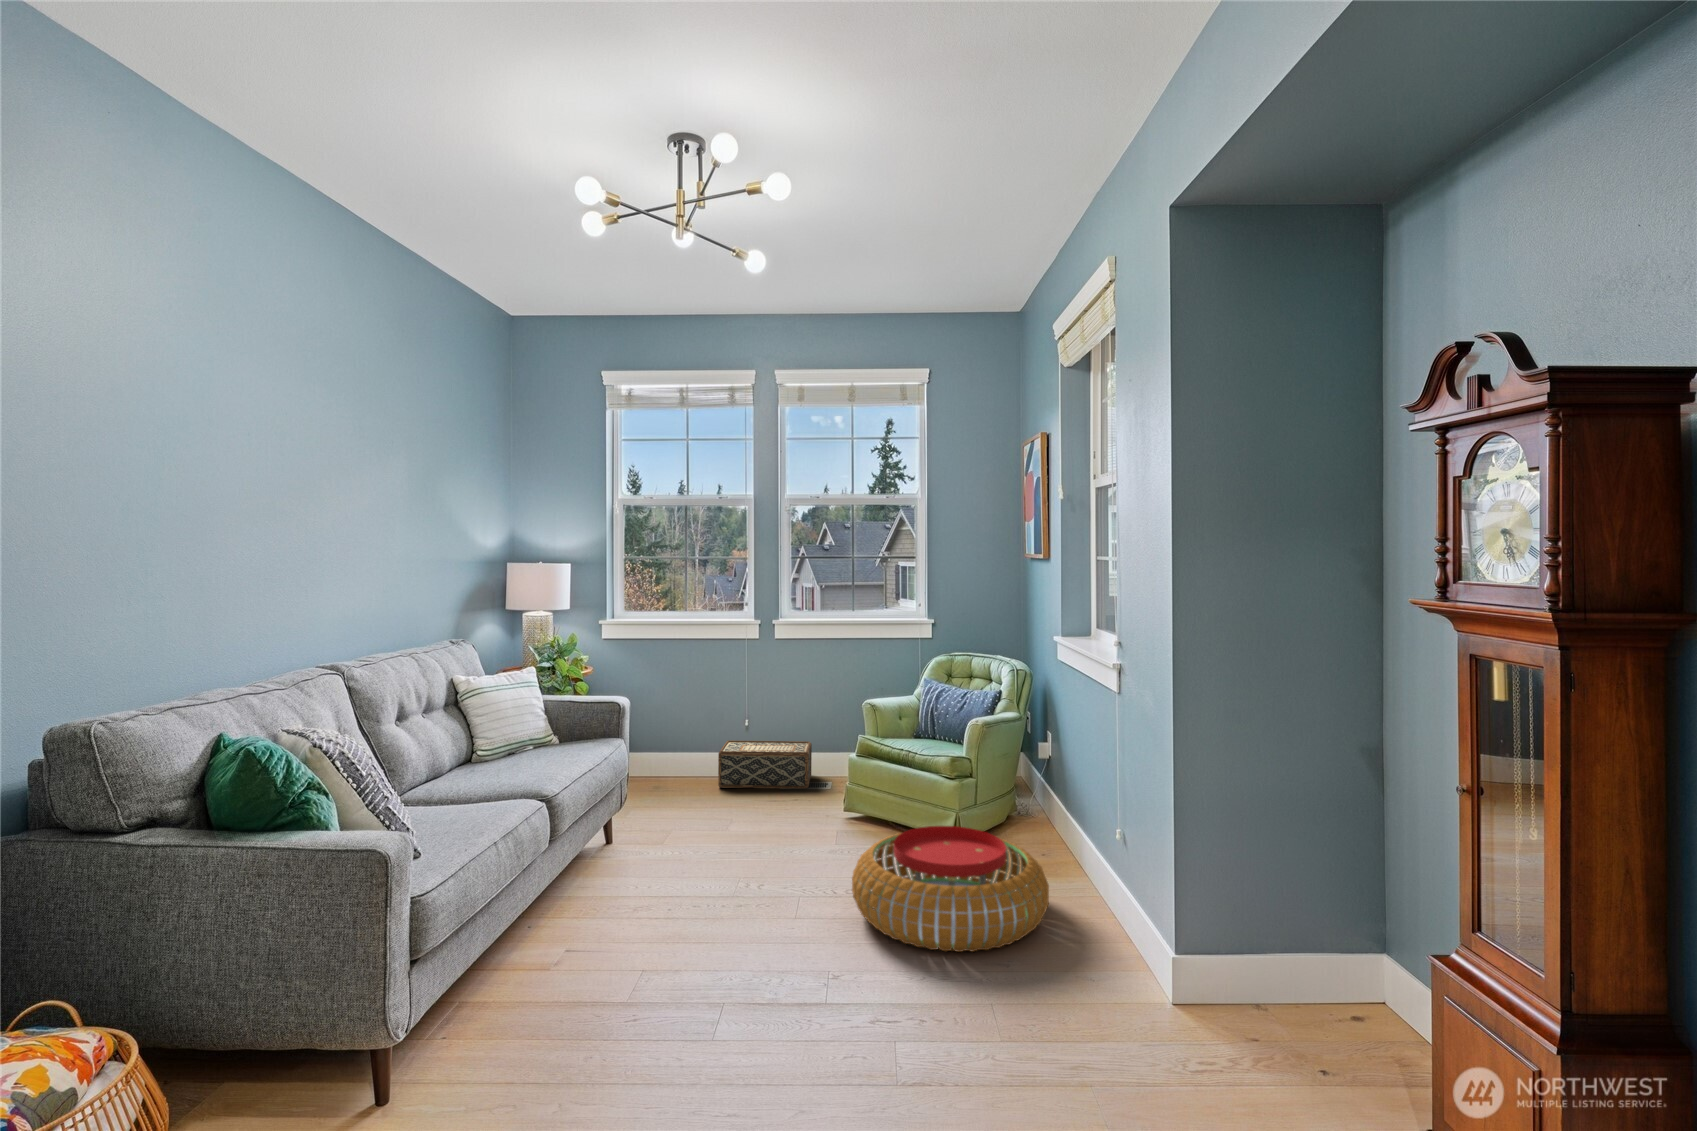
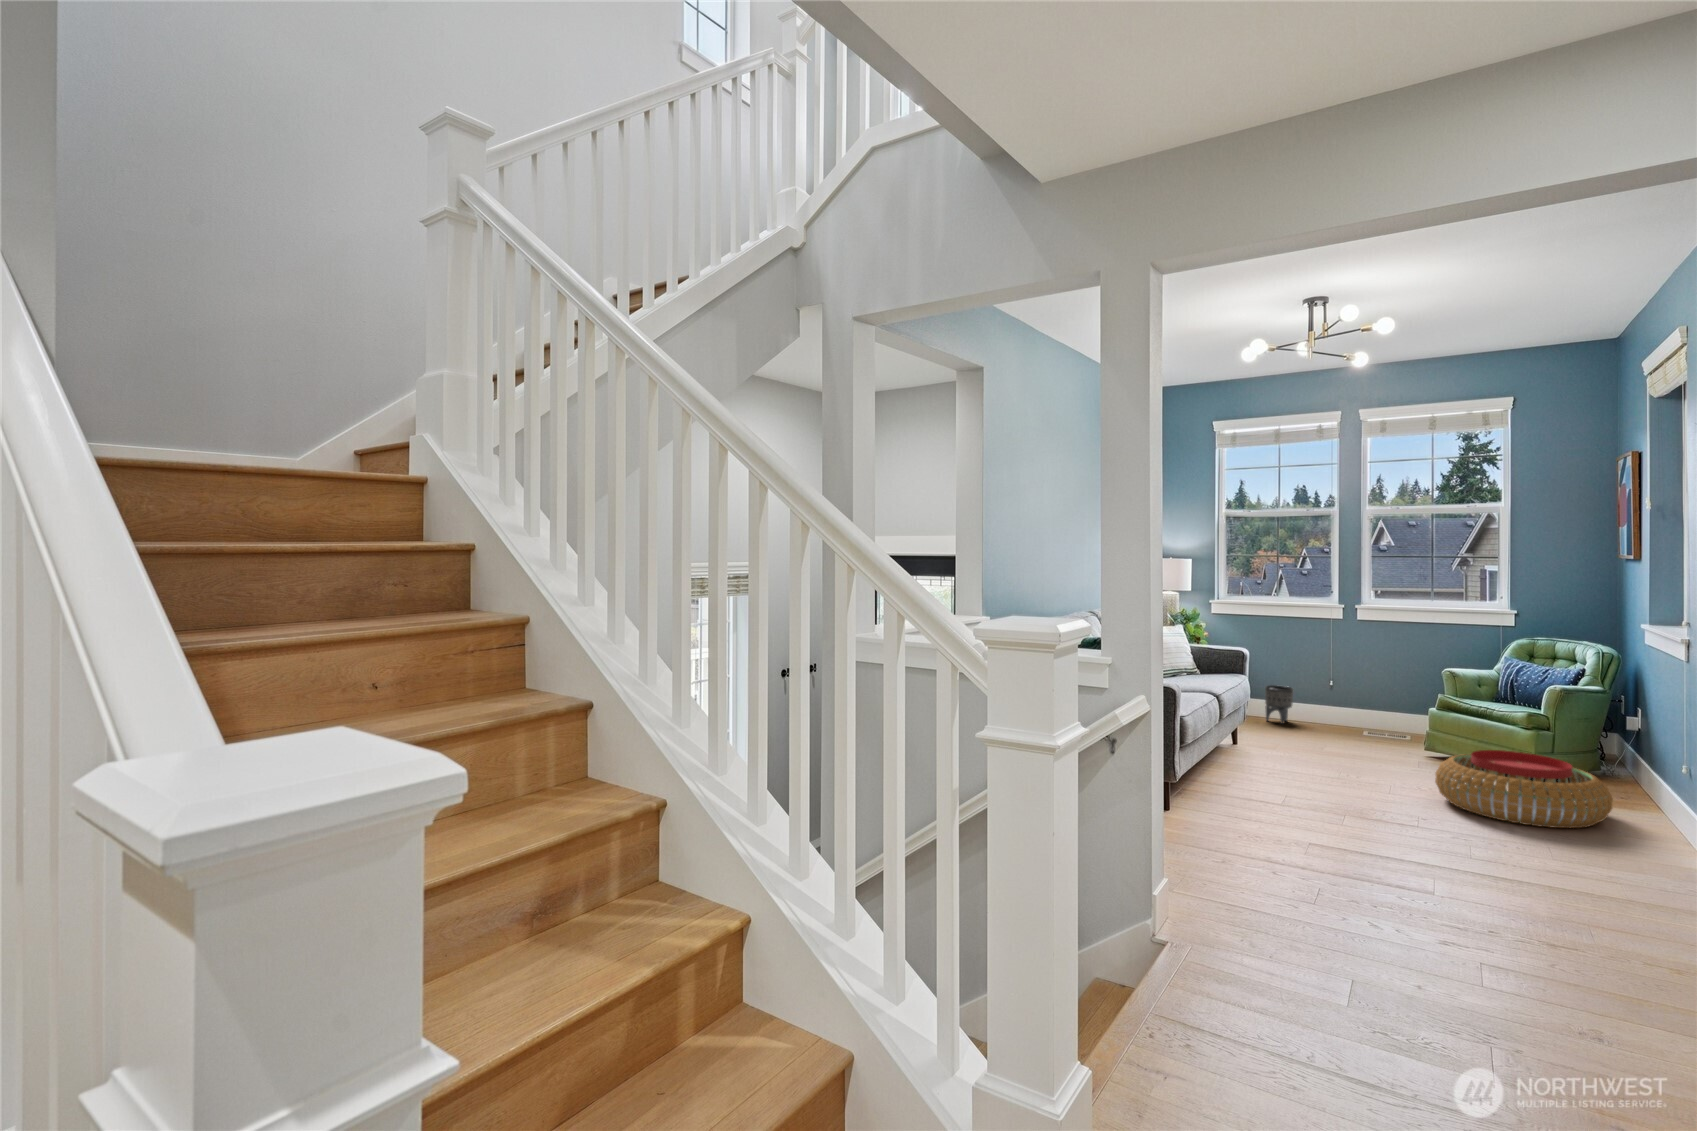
planter: none [667,730,702,783] -> present [1265,685,1293,724]
woven basket: present [718,740,812,788] -> none [1309,696,1391,738]

